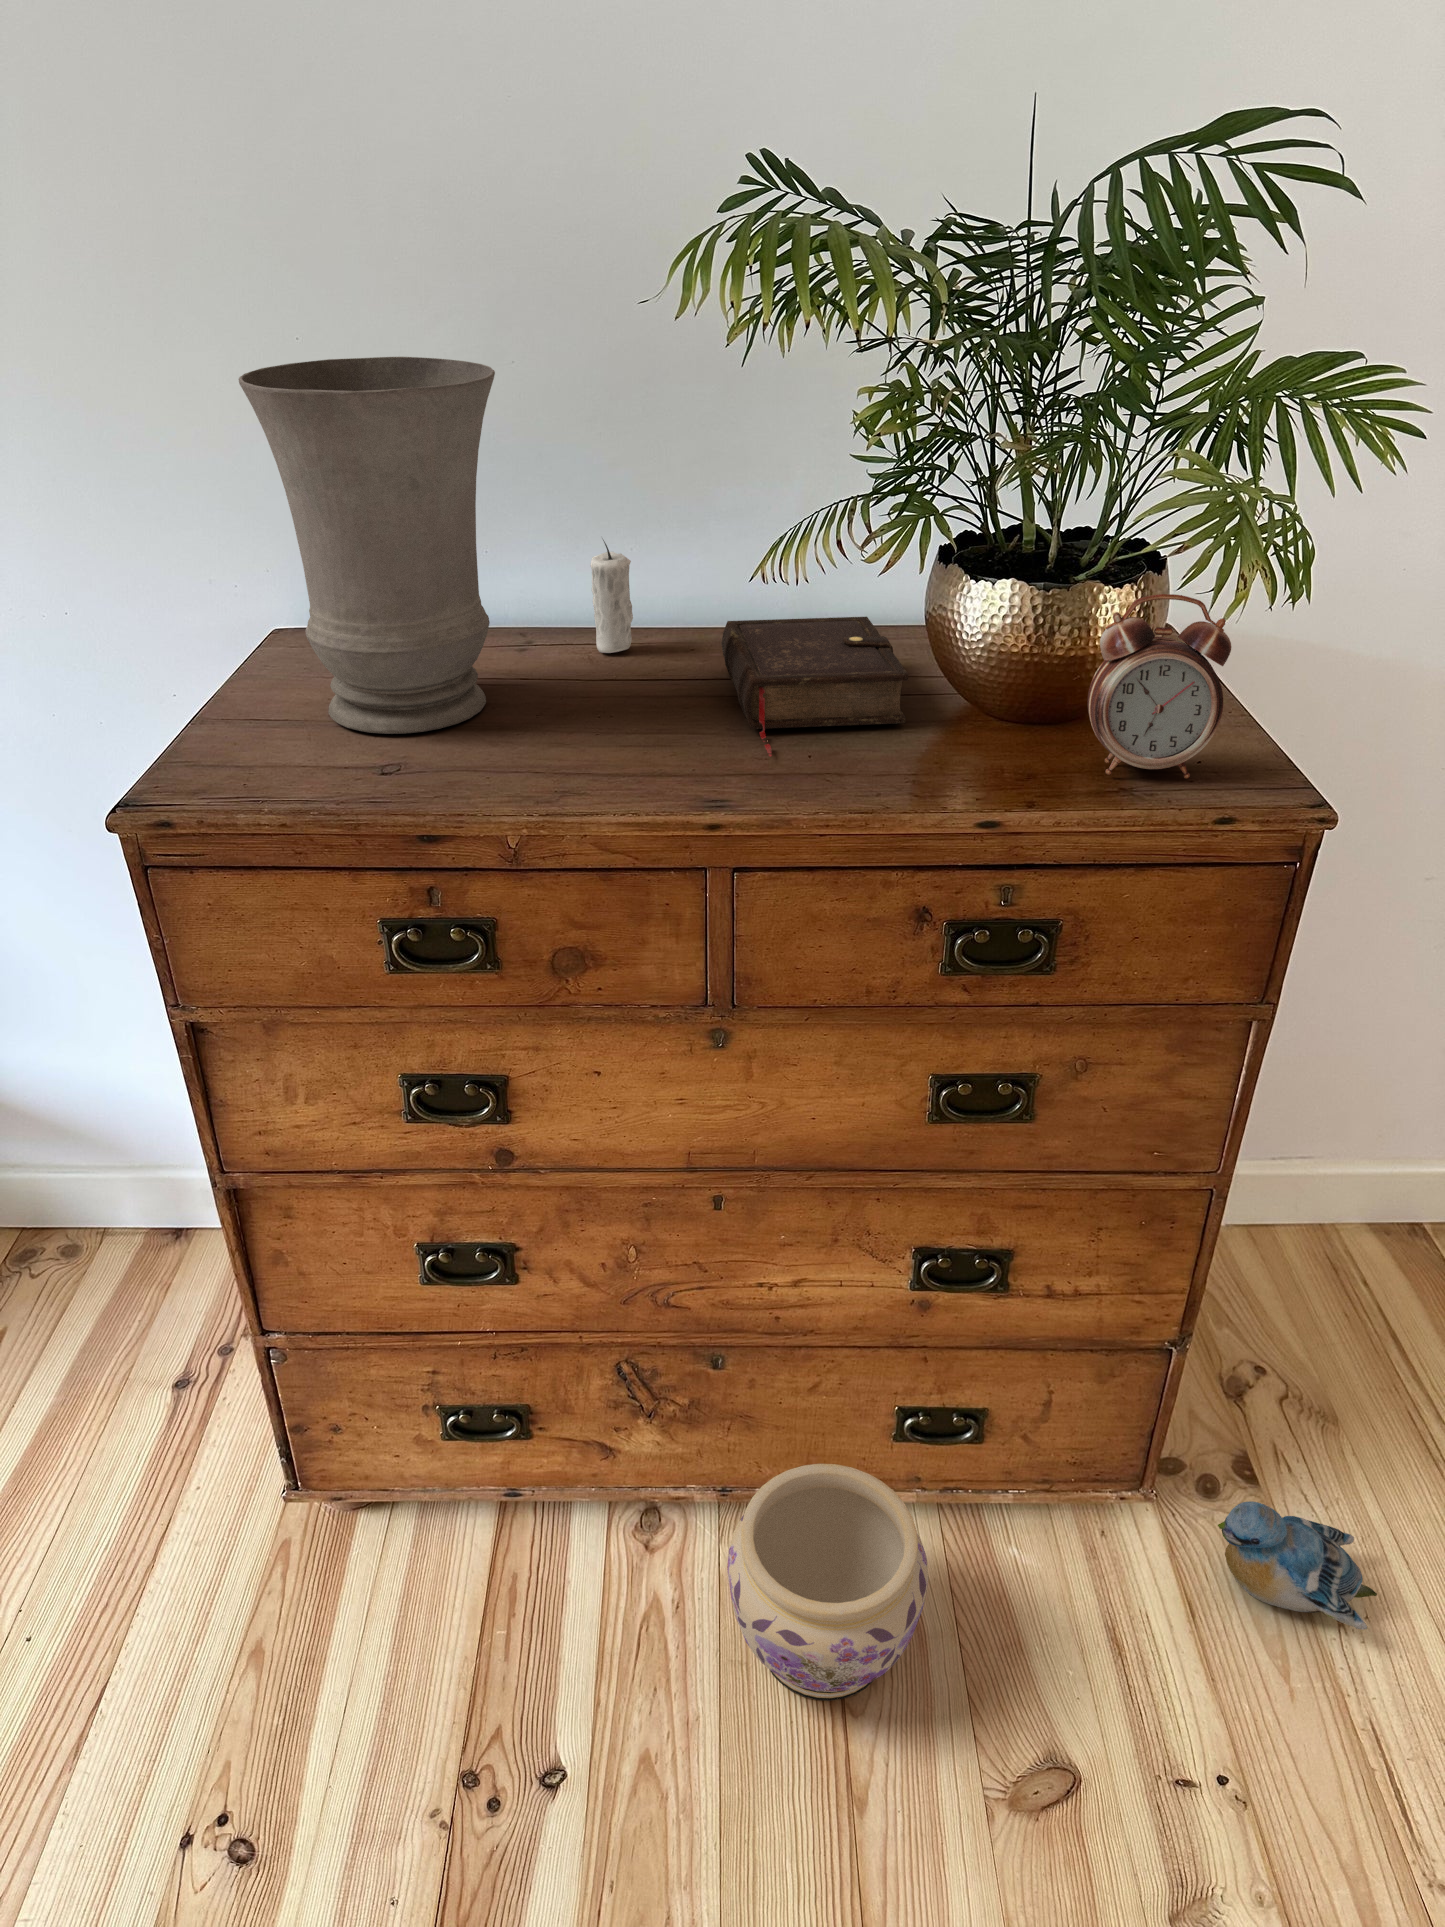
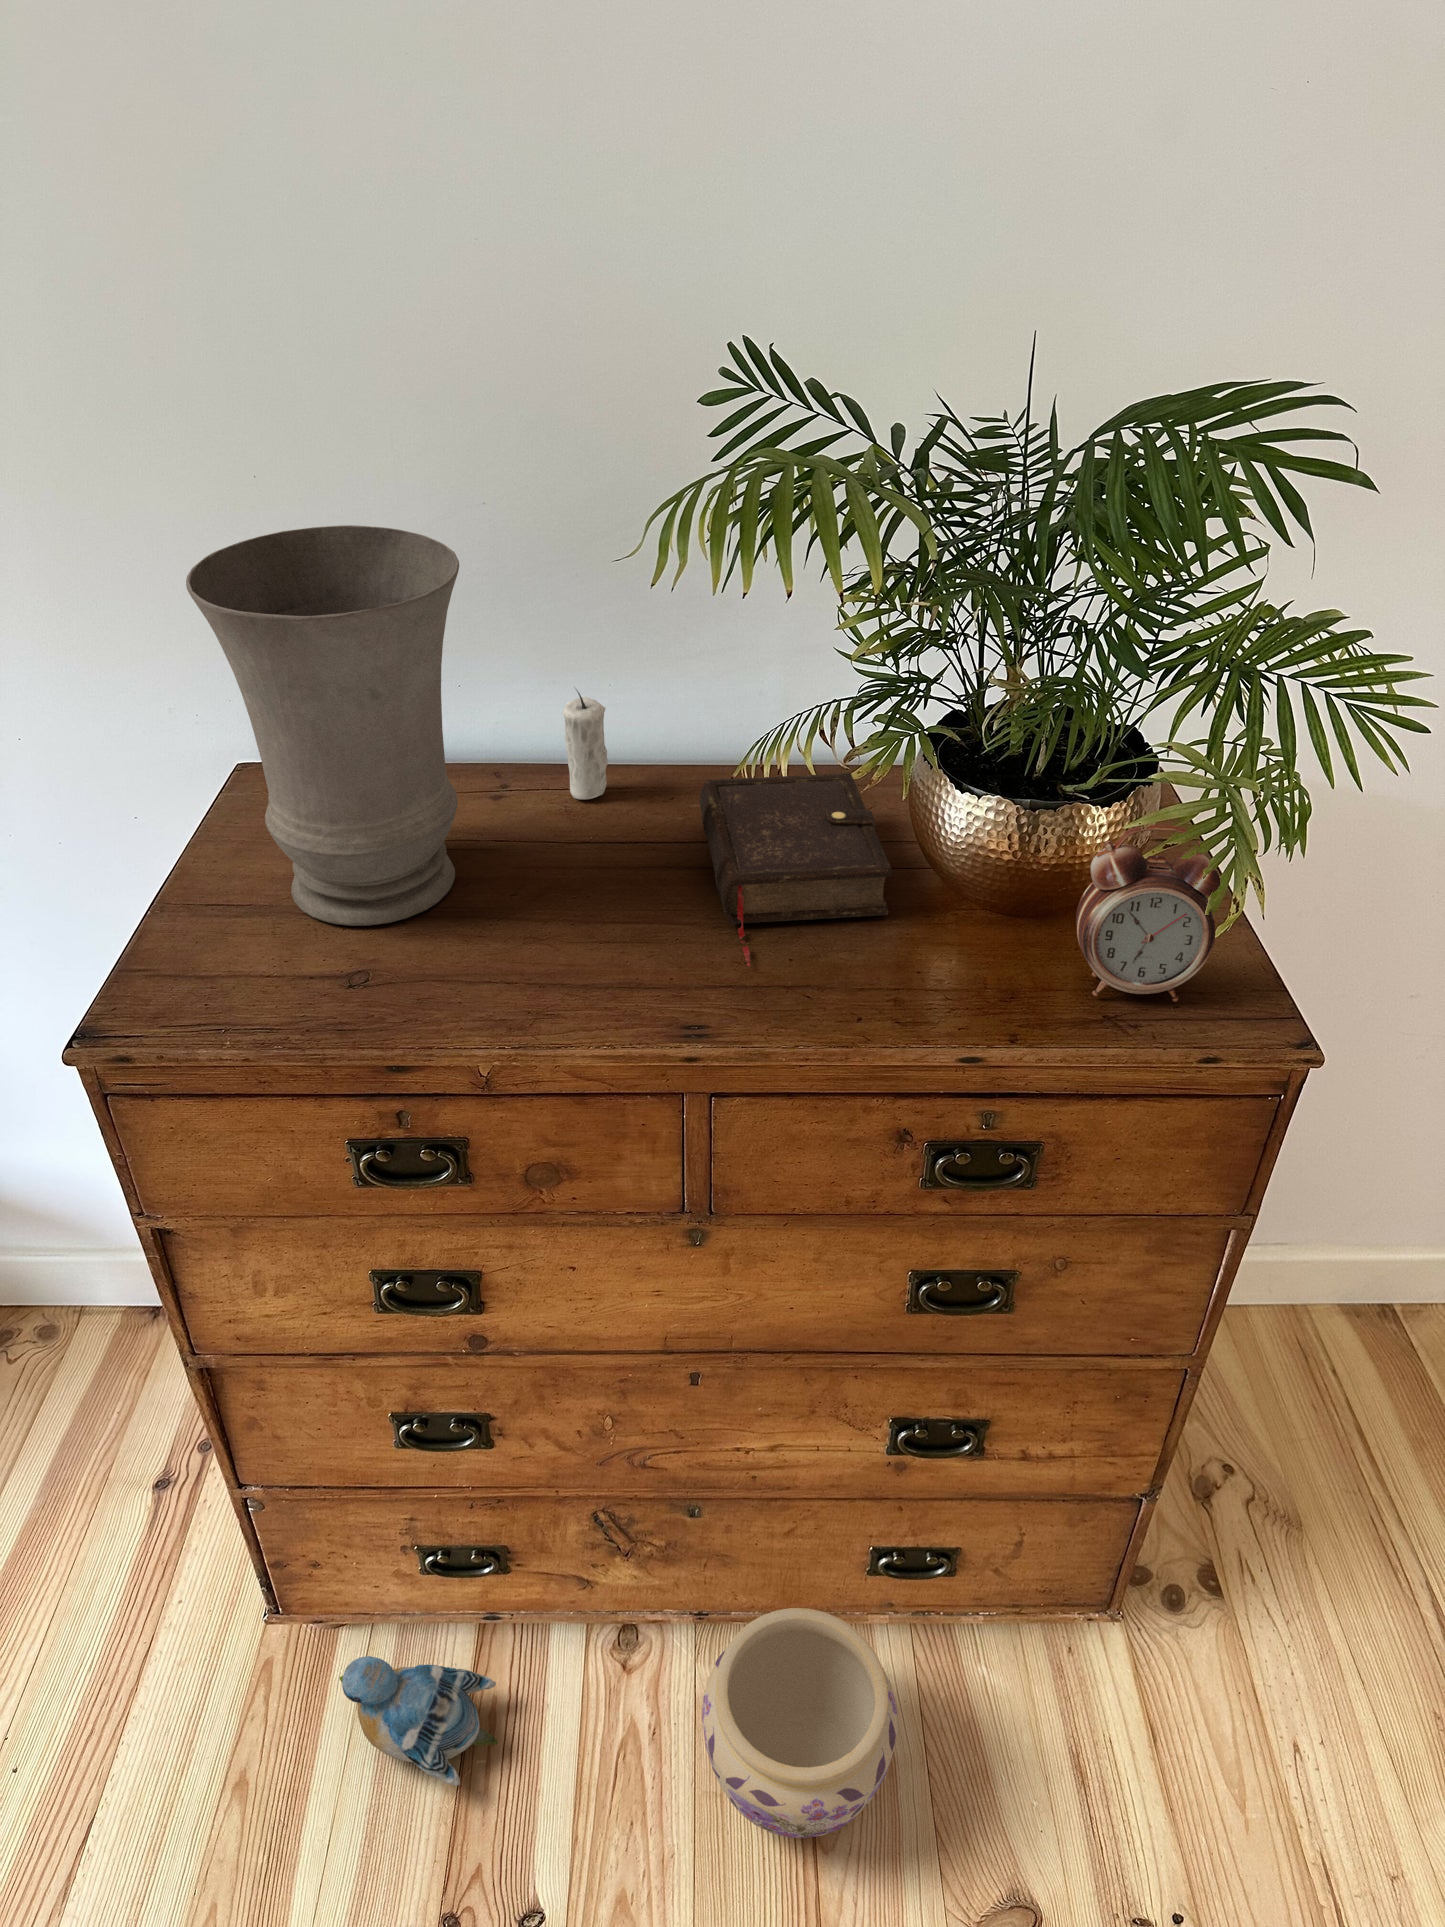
plush toy: present [1218,1501,1377,1630] -> present [339,1656,498,1786]

